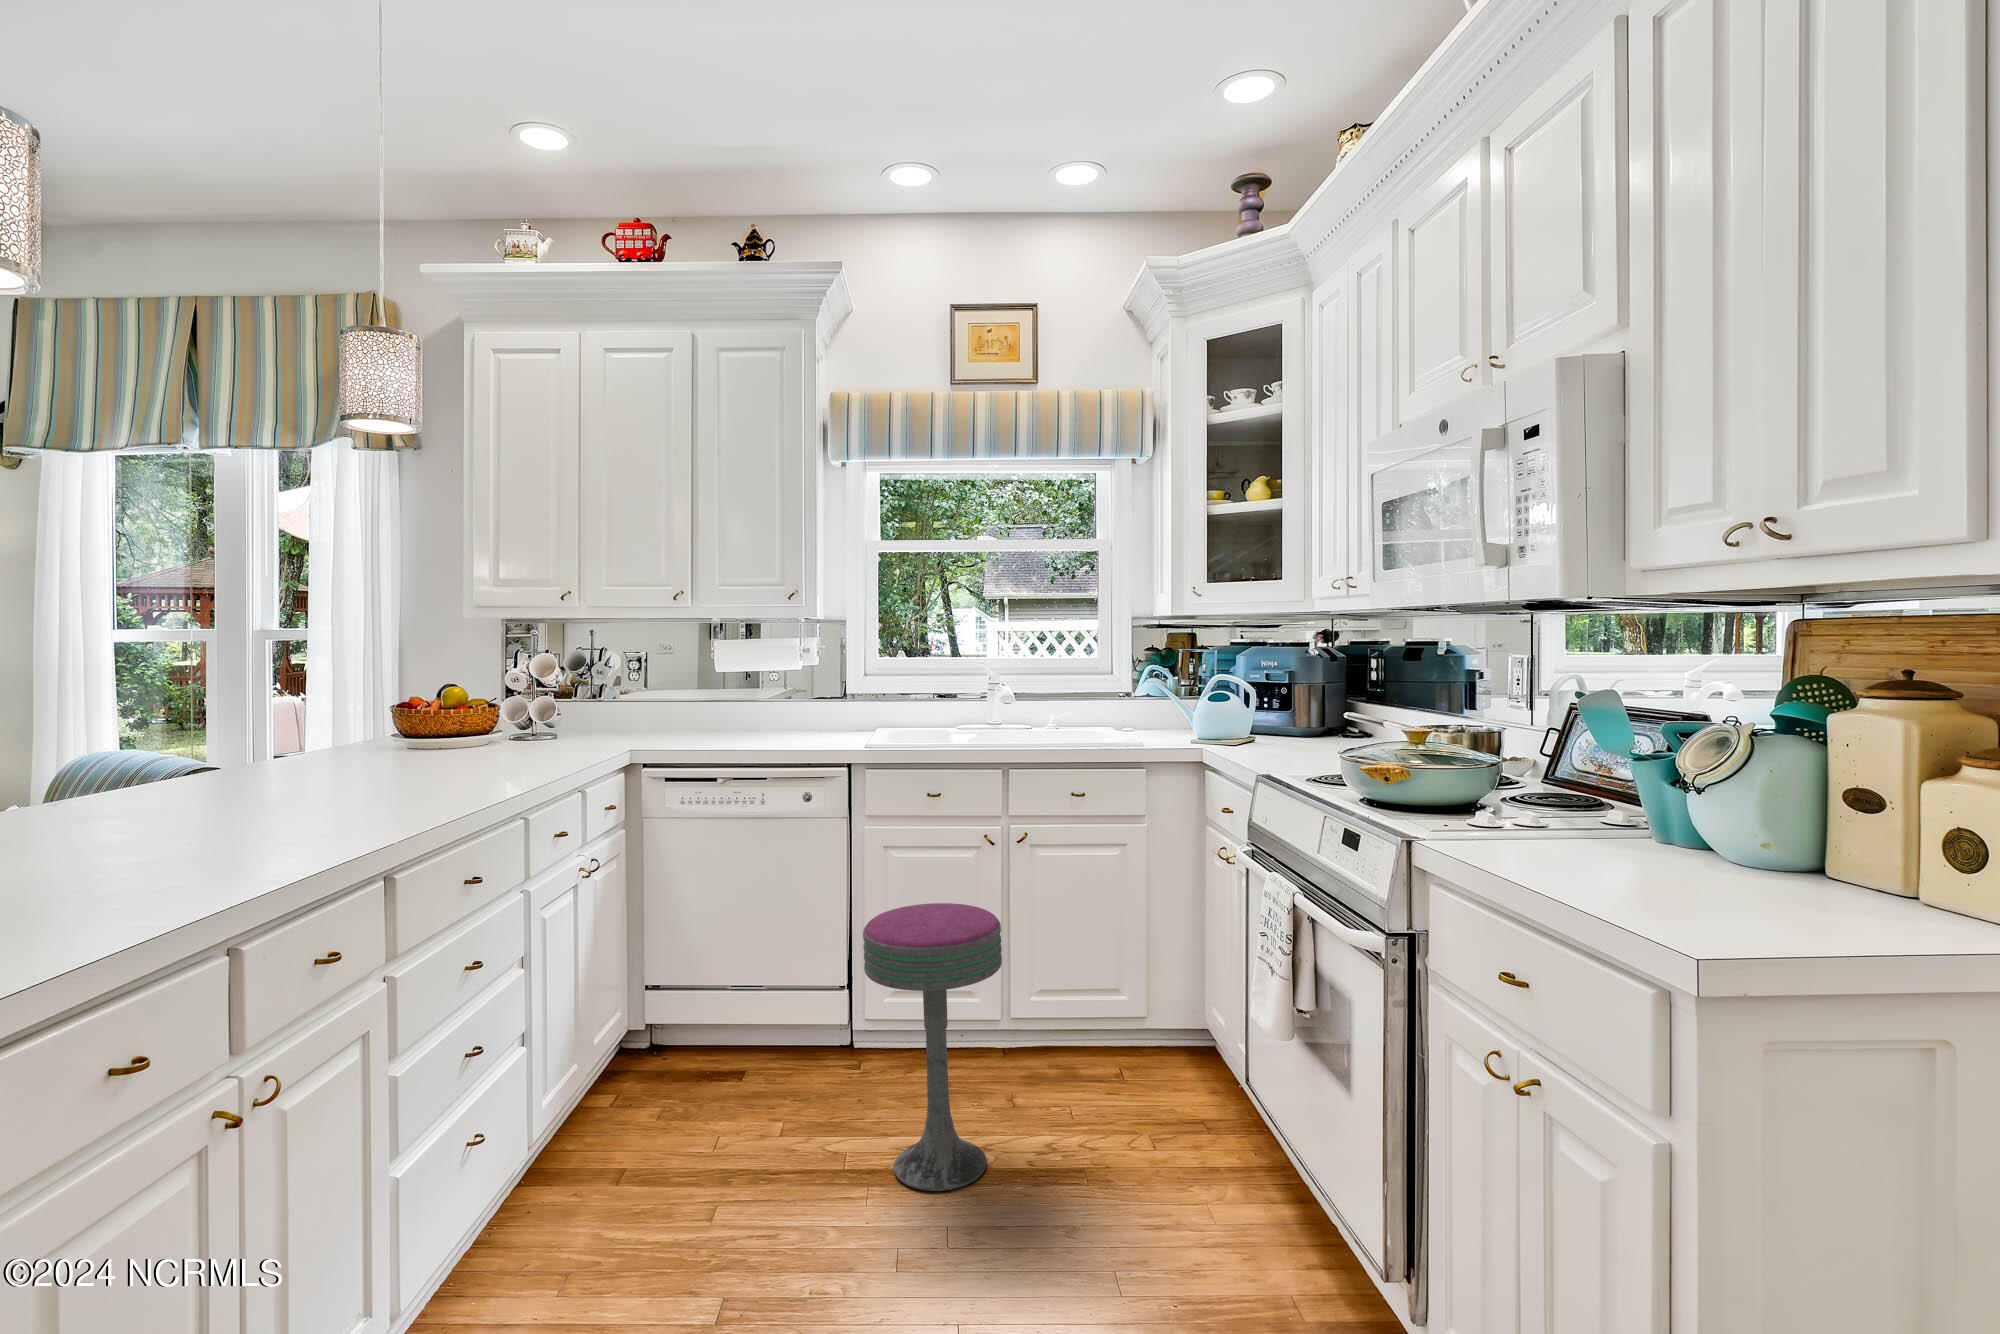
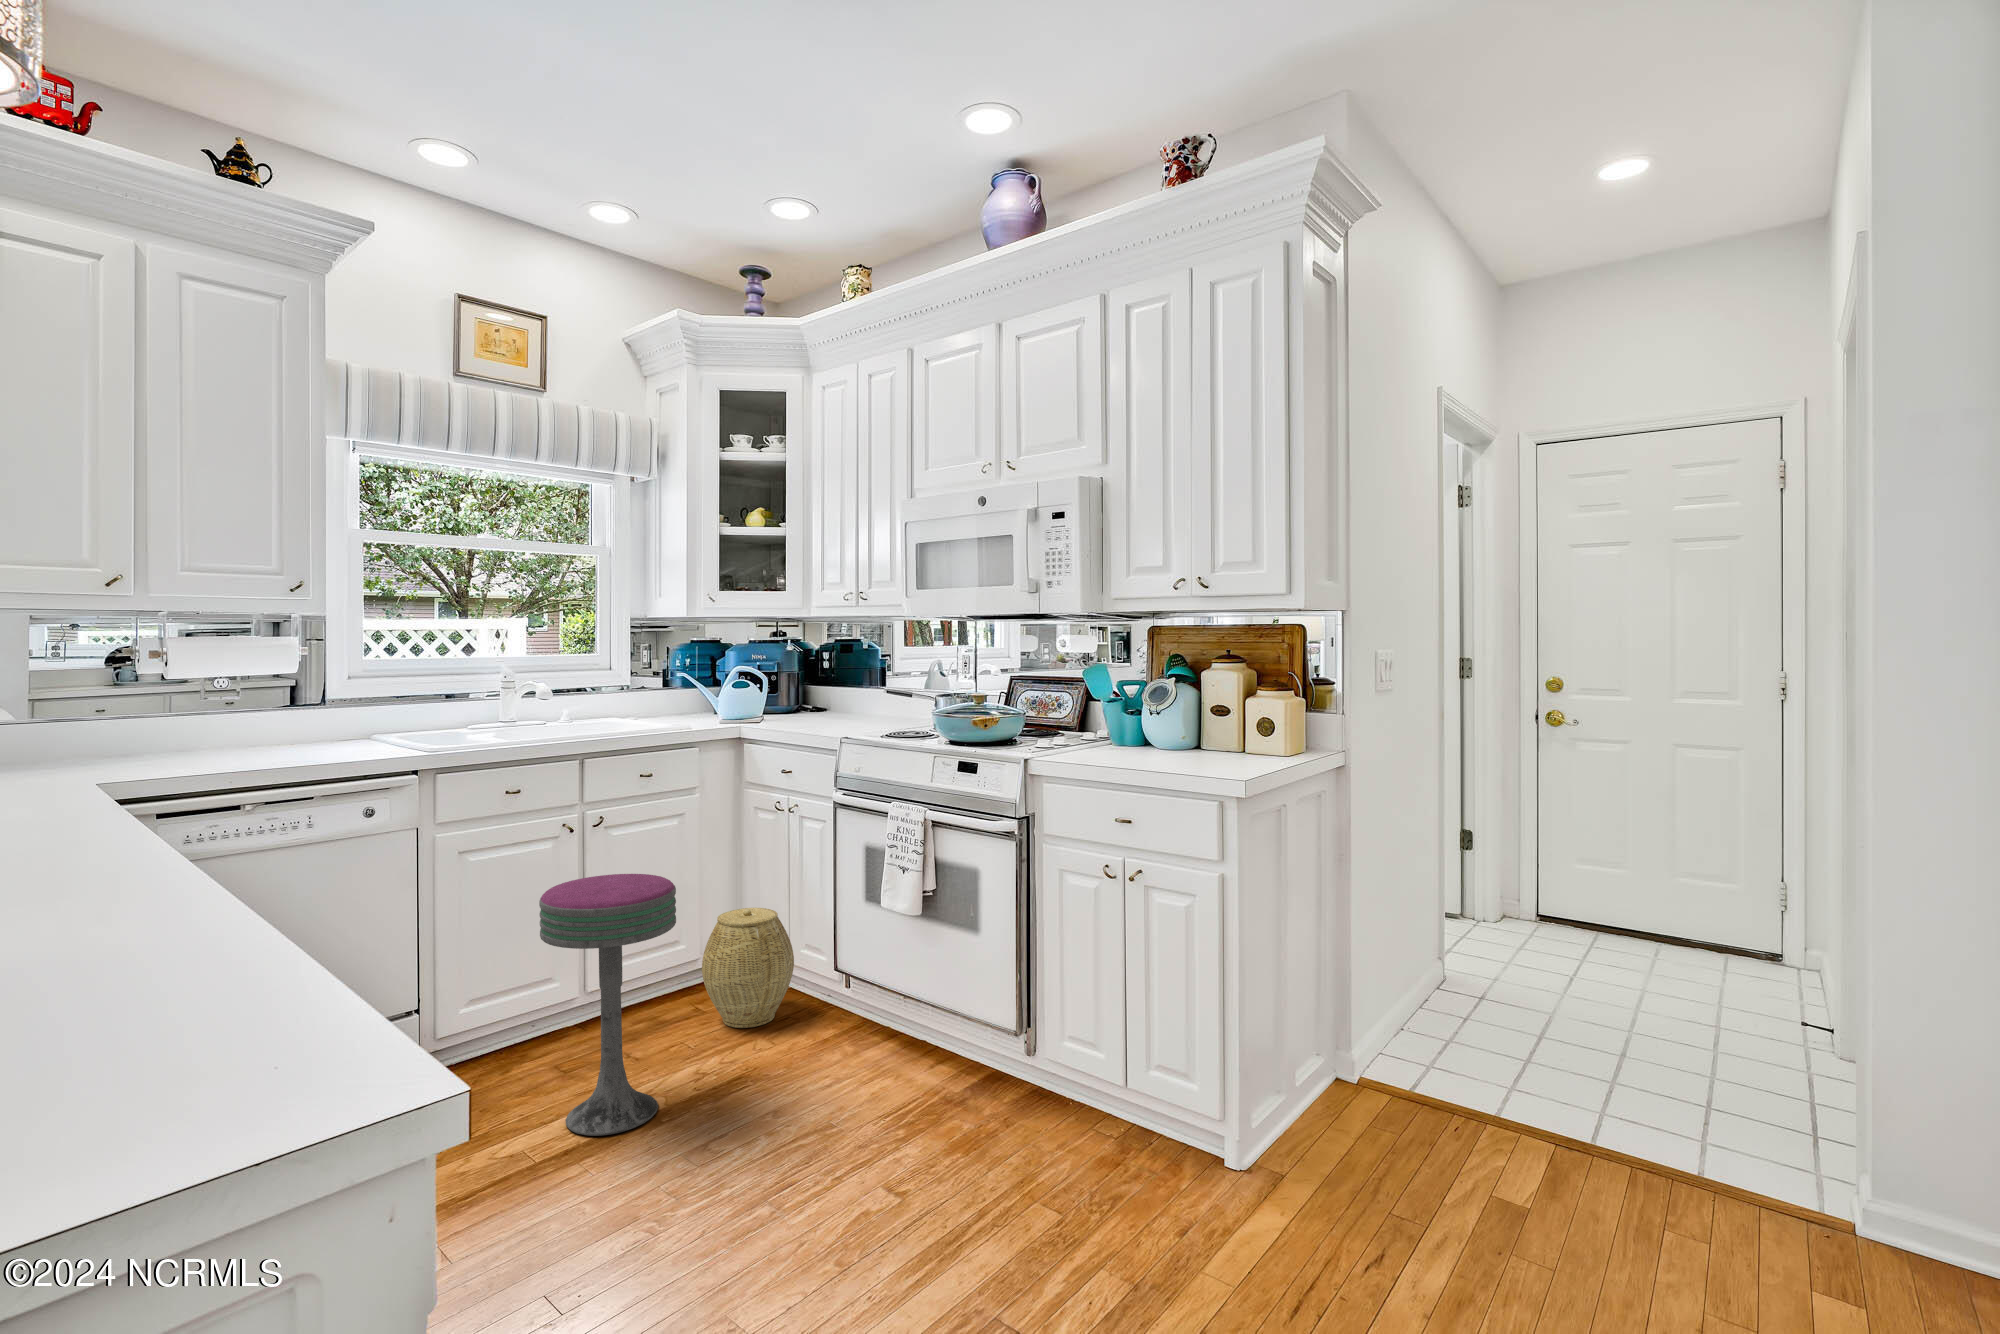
woven basket: none [1105,962,1213,1110] -> present [702,908,794,1028]

